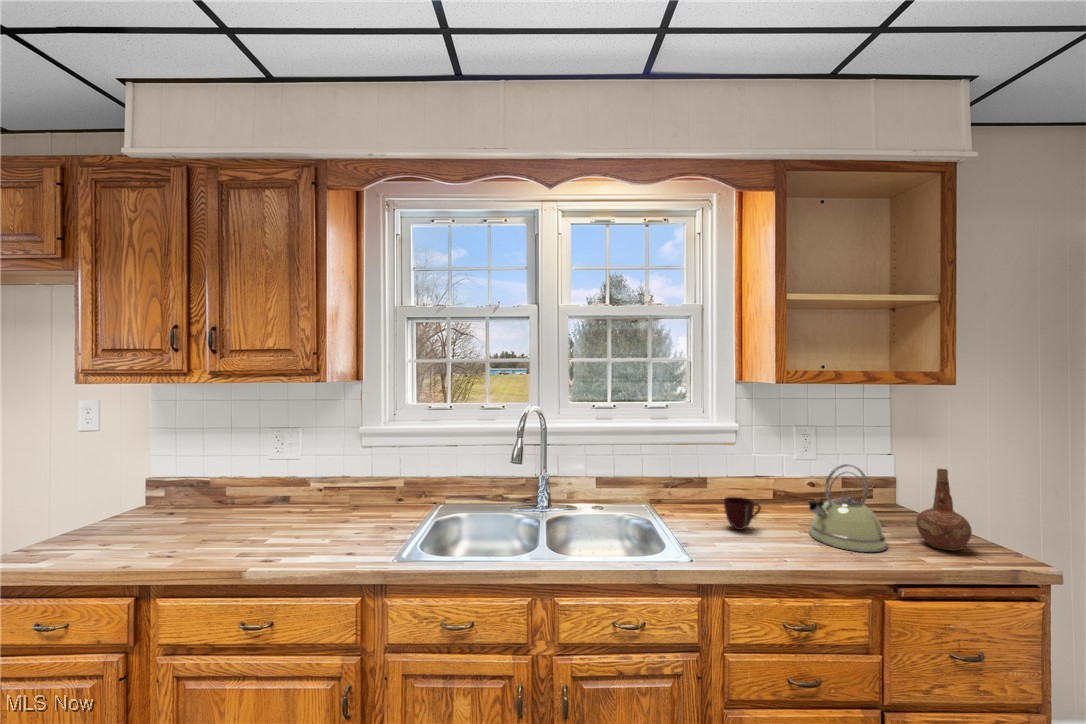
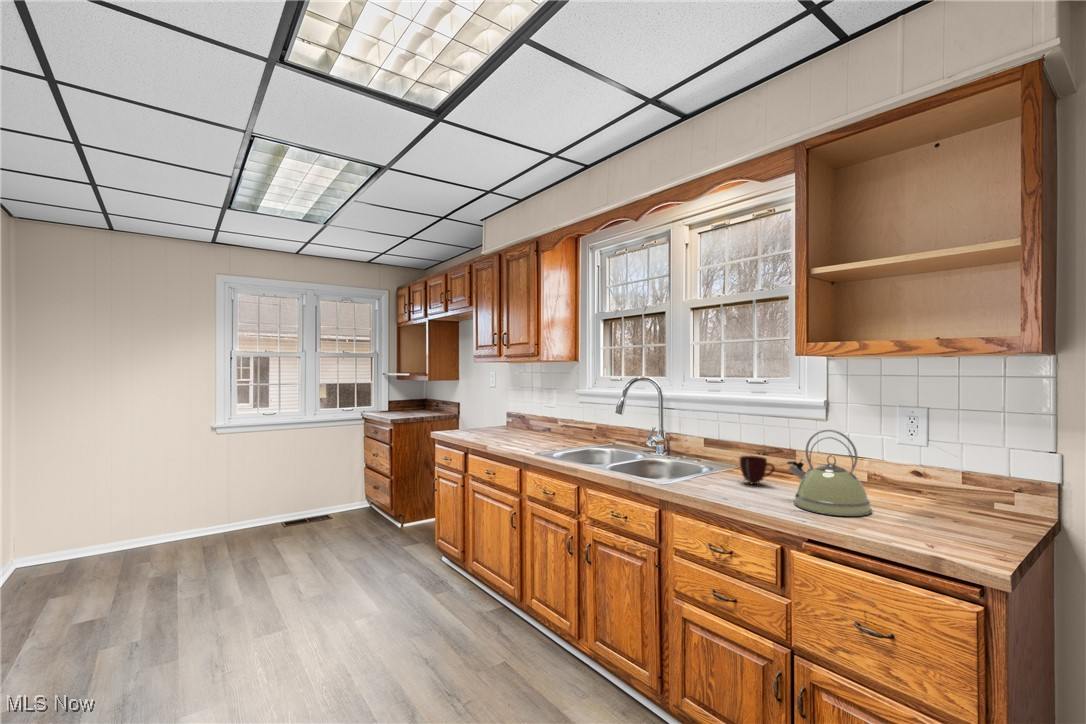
ceramic pitcher: present [916,469,972,551] -> none [895,441,959,537]

